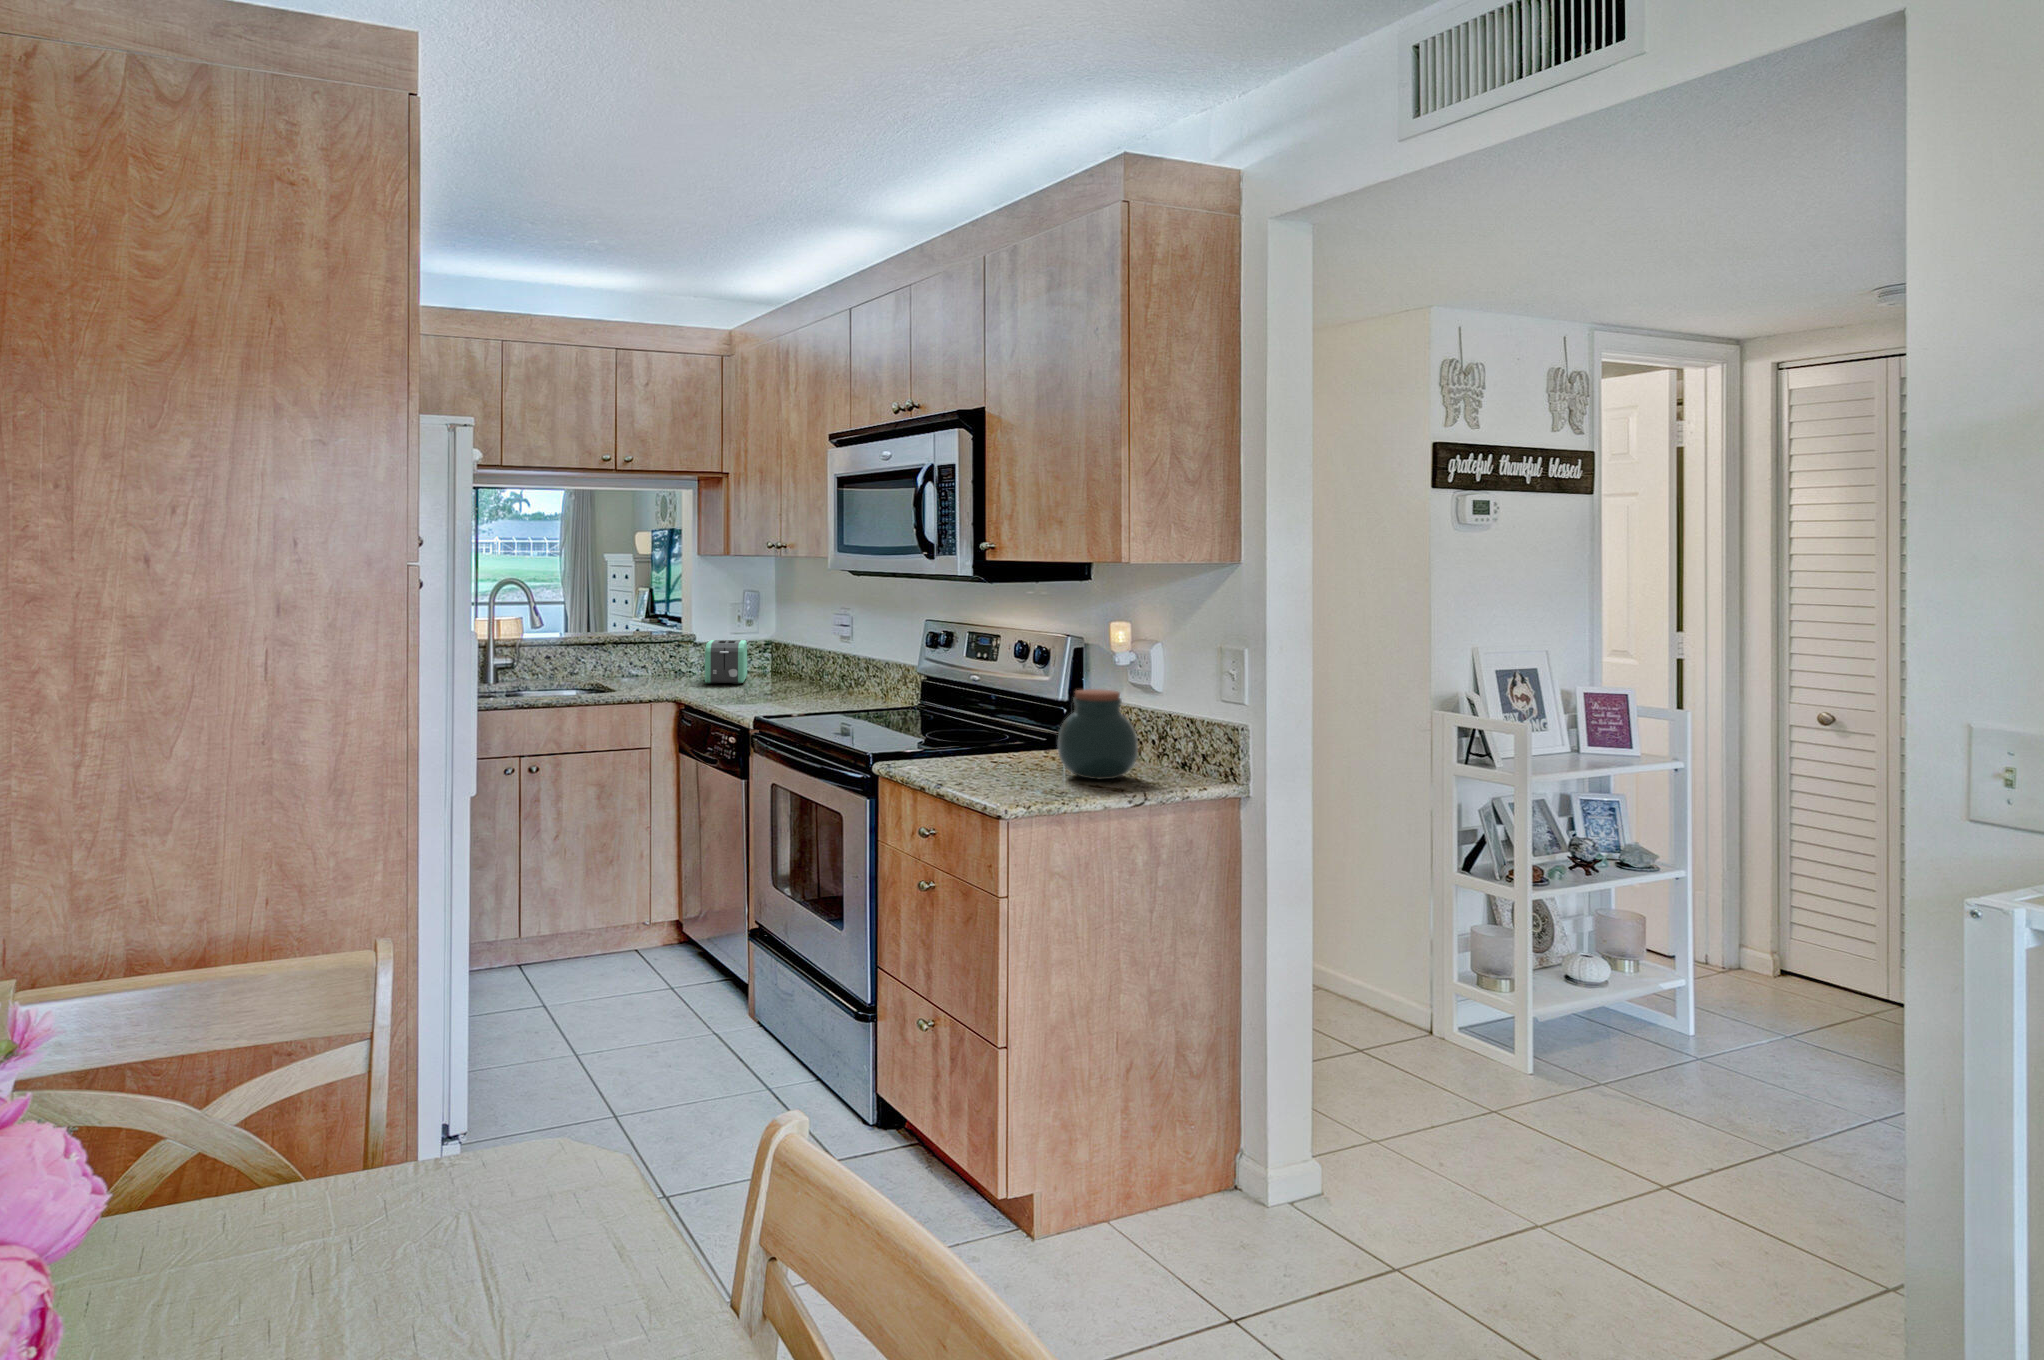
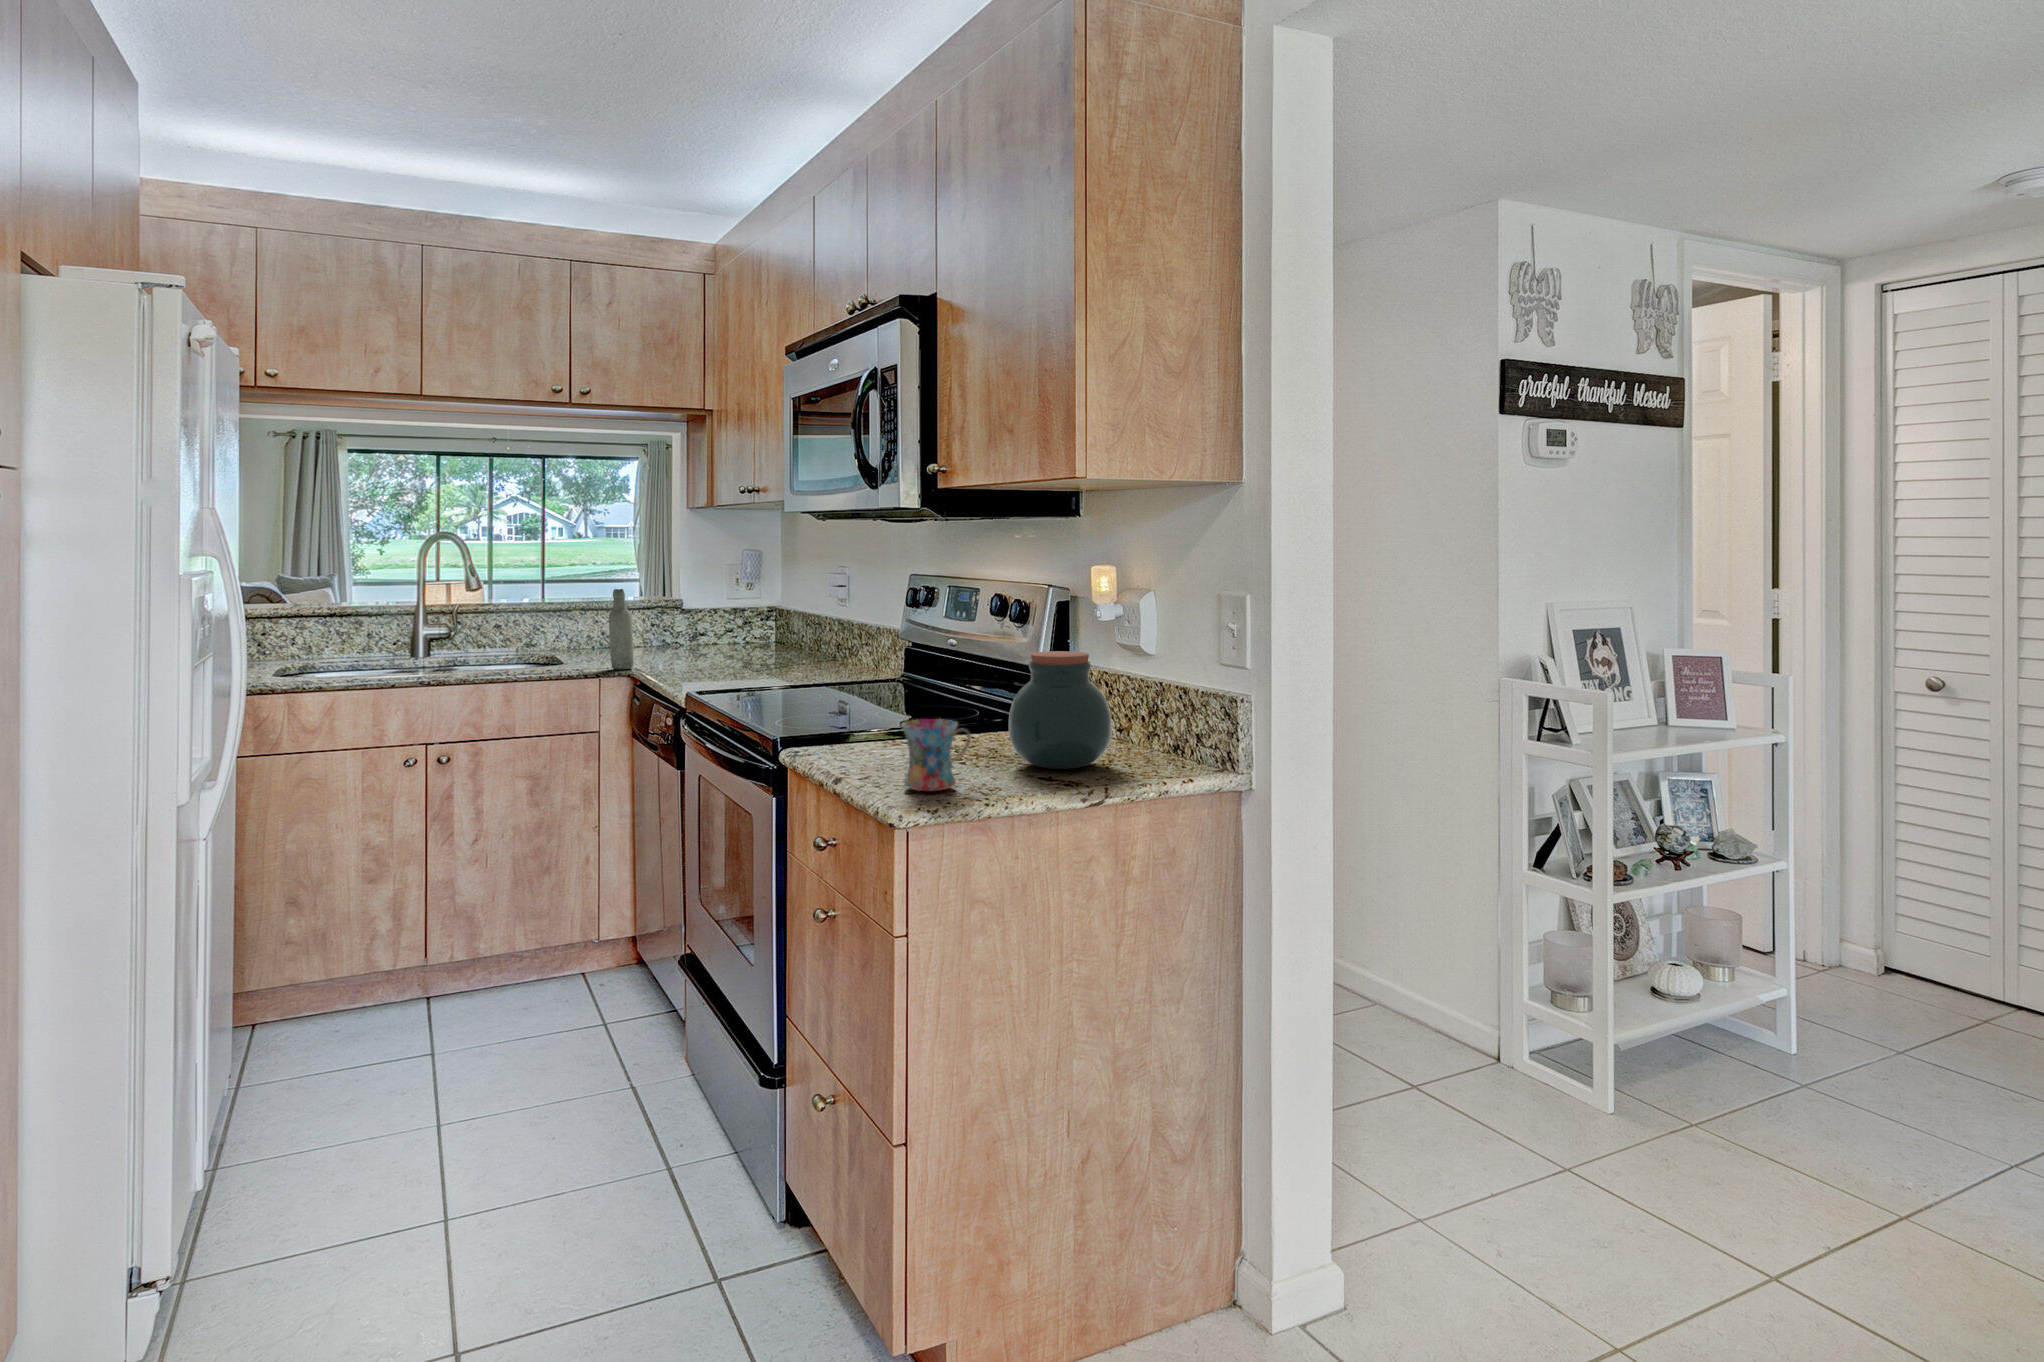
bottle: none [656,626,675,694] -> present [609,589,634,670]
toaster: present [705,640,747,684] -> none [681,608,739,658]
mug: none [991,741,1040,794] -> present [902,719,971,791]

